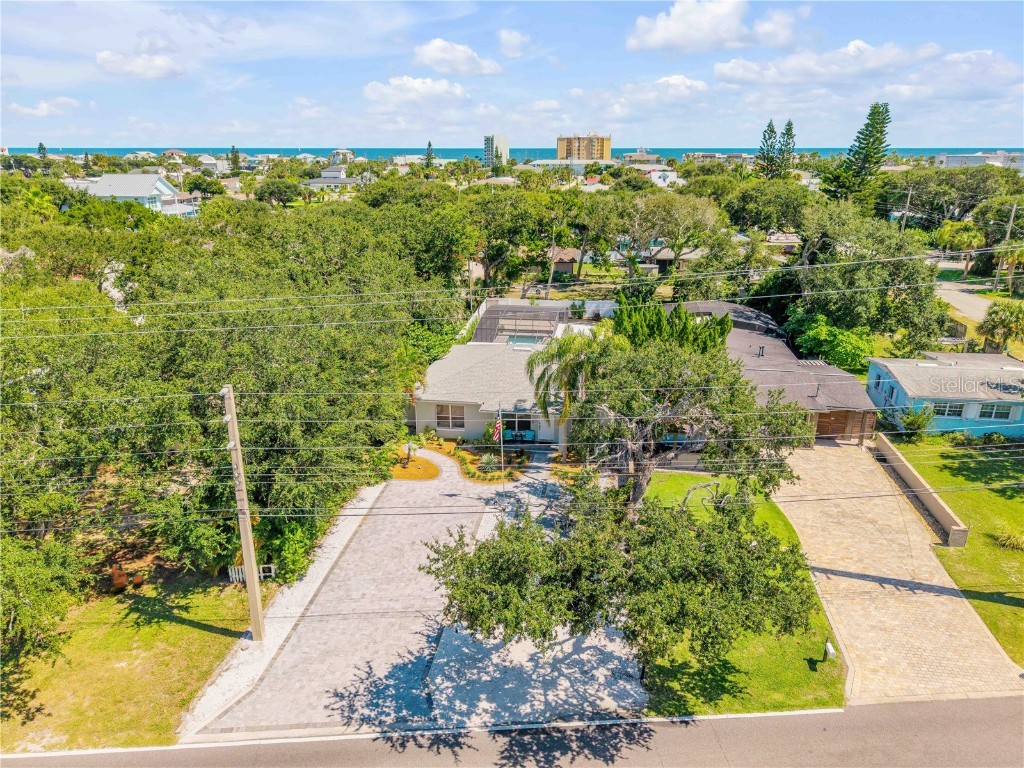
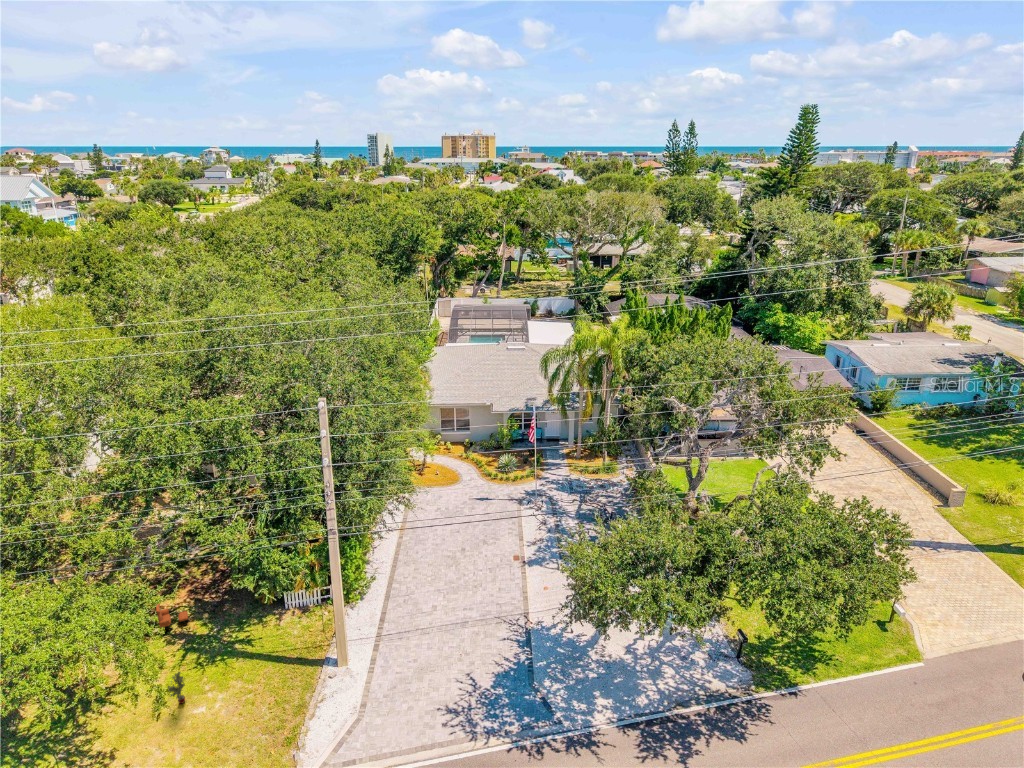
potted tree: none [96,627,113,657] -> present [168,672,185,704]

